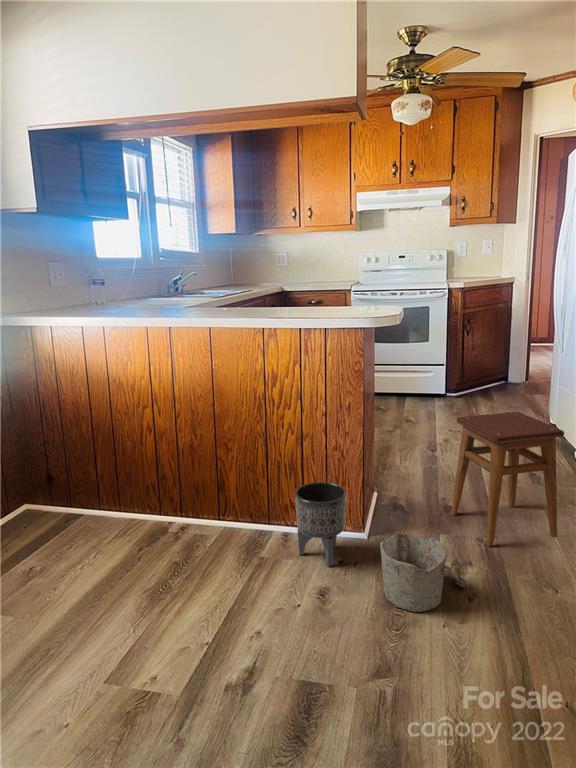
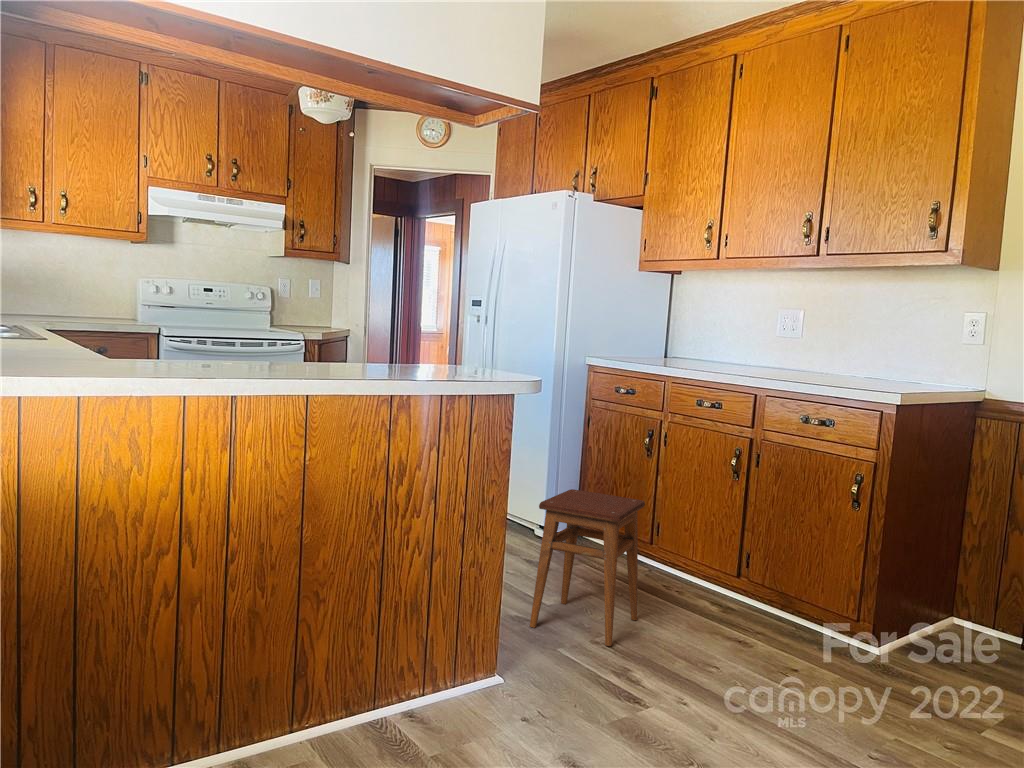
planter: present [295,482,347,567] -> none [460,612,533,730]
bucket: present [380,534,467,612] -> none [582,641,683,735]

